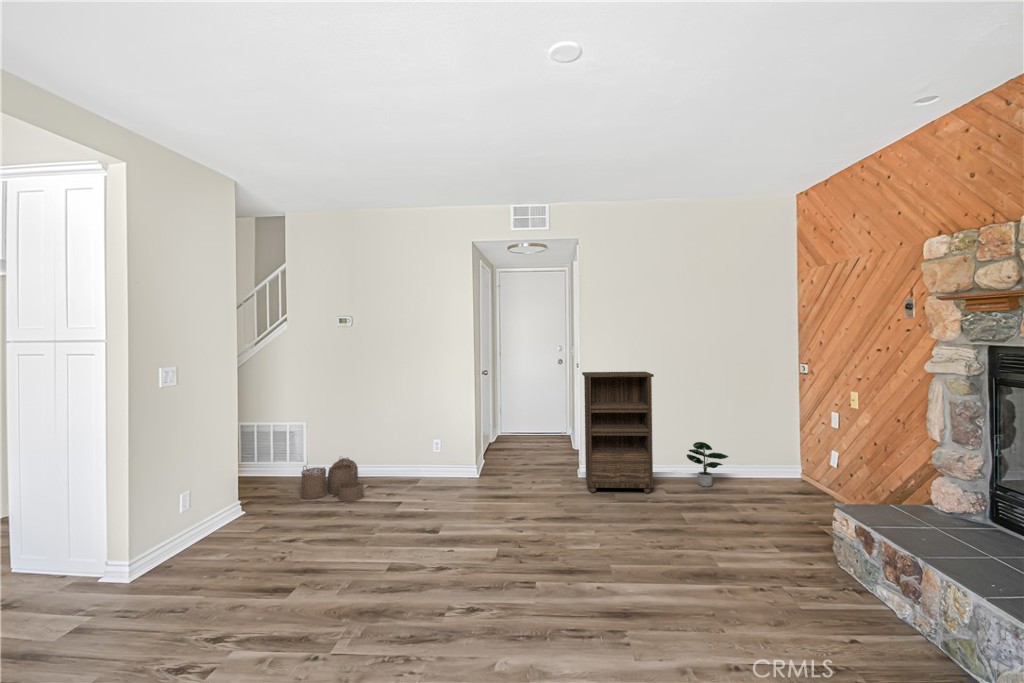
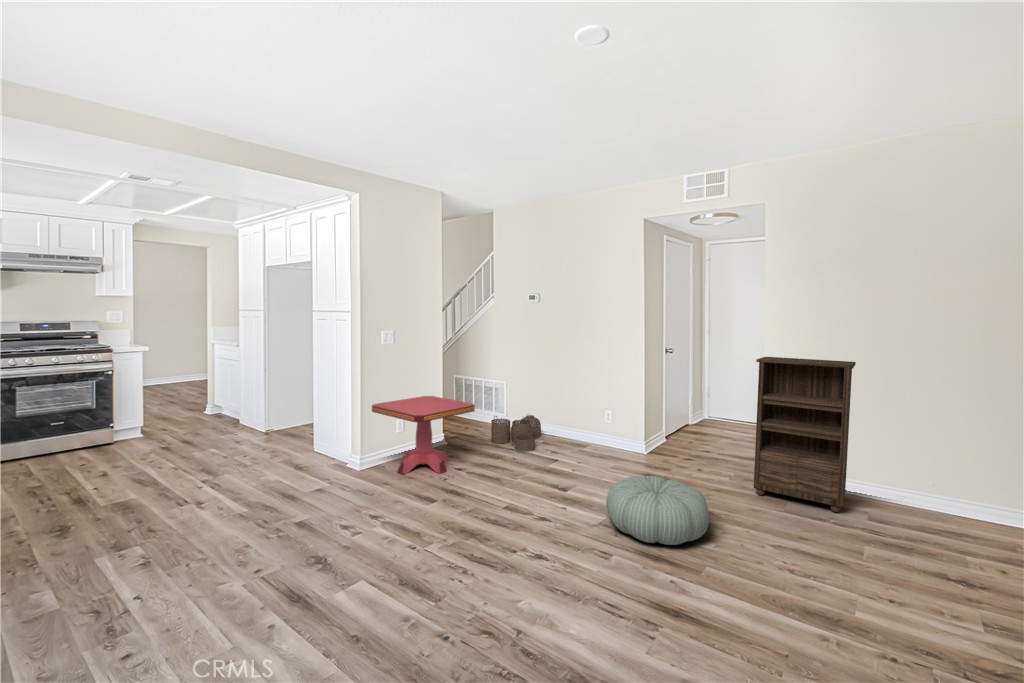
potted plant: present [686,442,728,487] -> none [915,465,988,527]
side table: none [149,454,306,569] -> present [372,396,475,474]
pouf: none [498,494,593,560] -> present [606,476,709,545]

